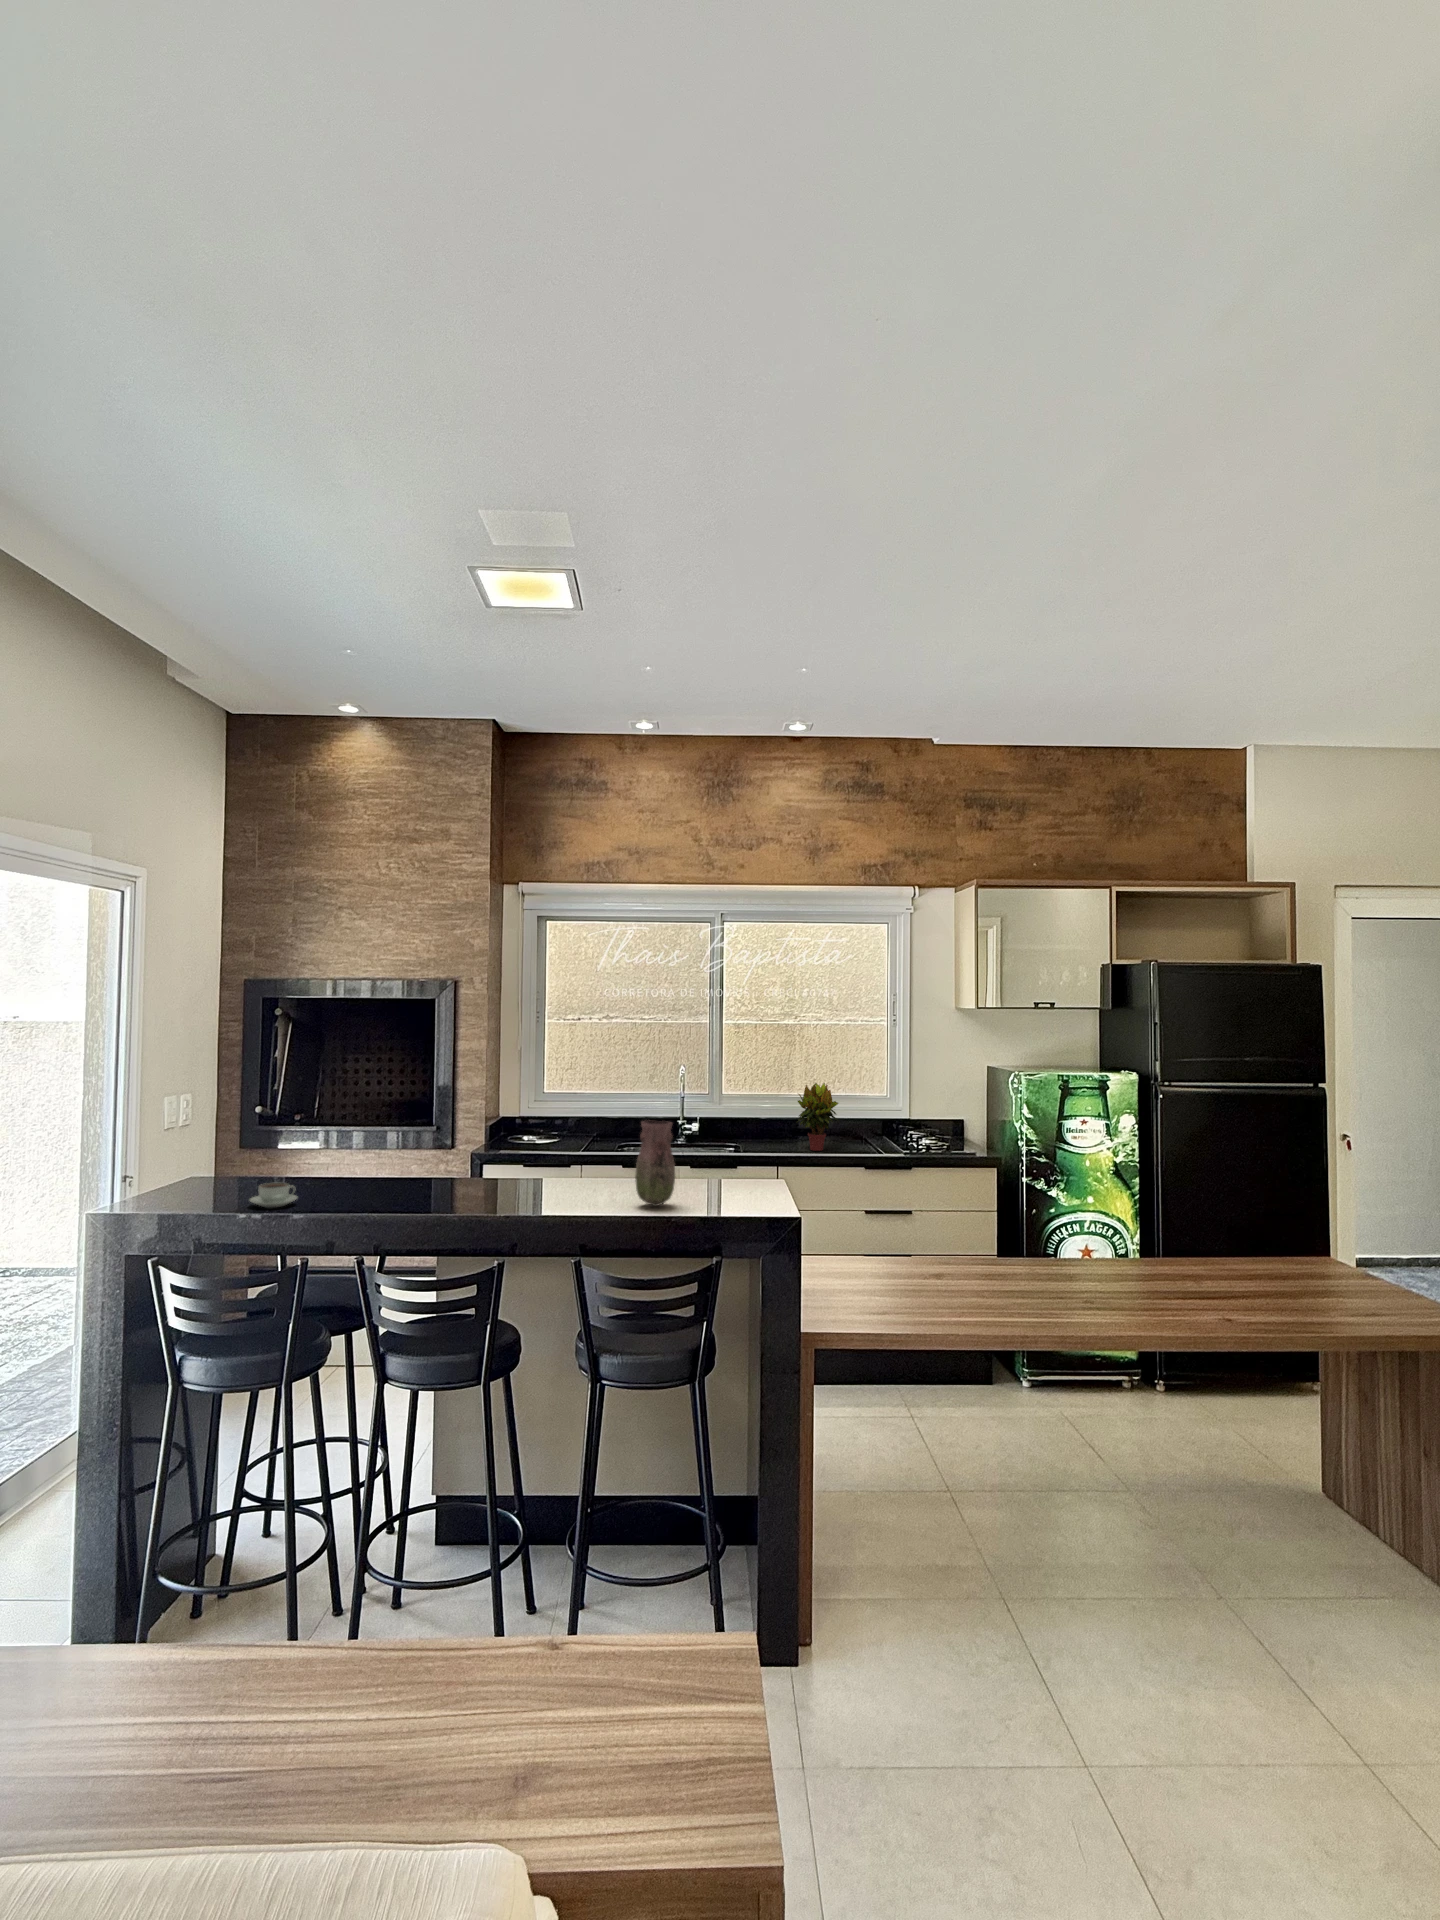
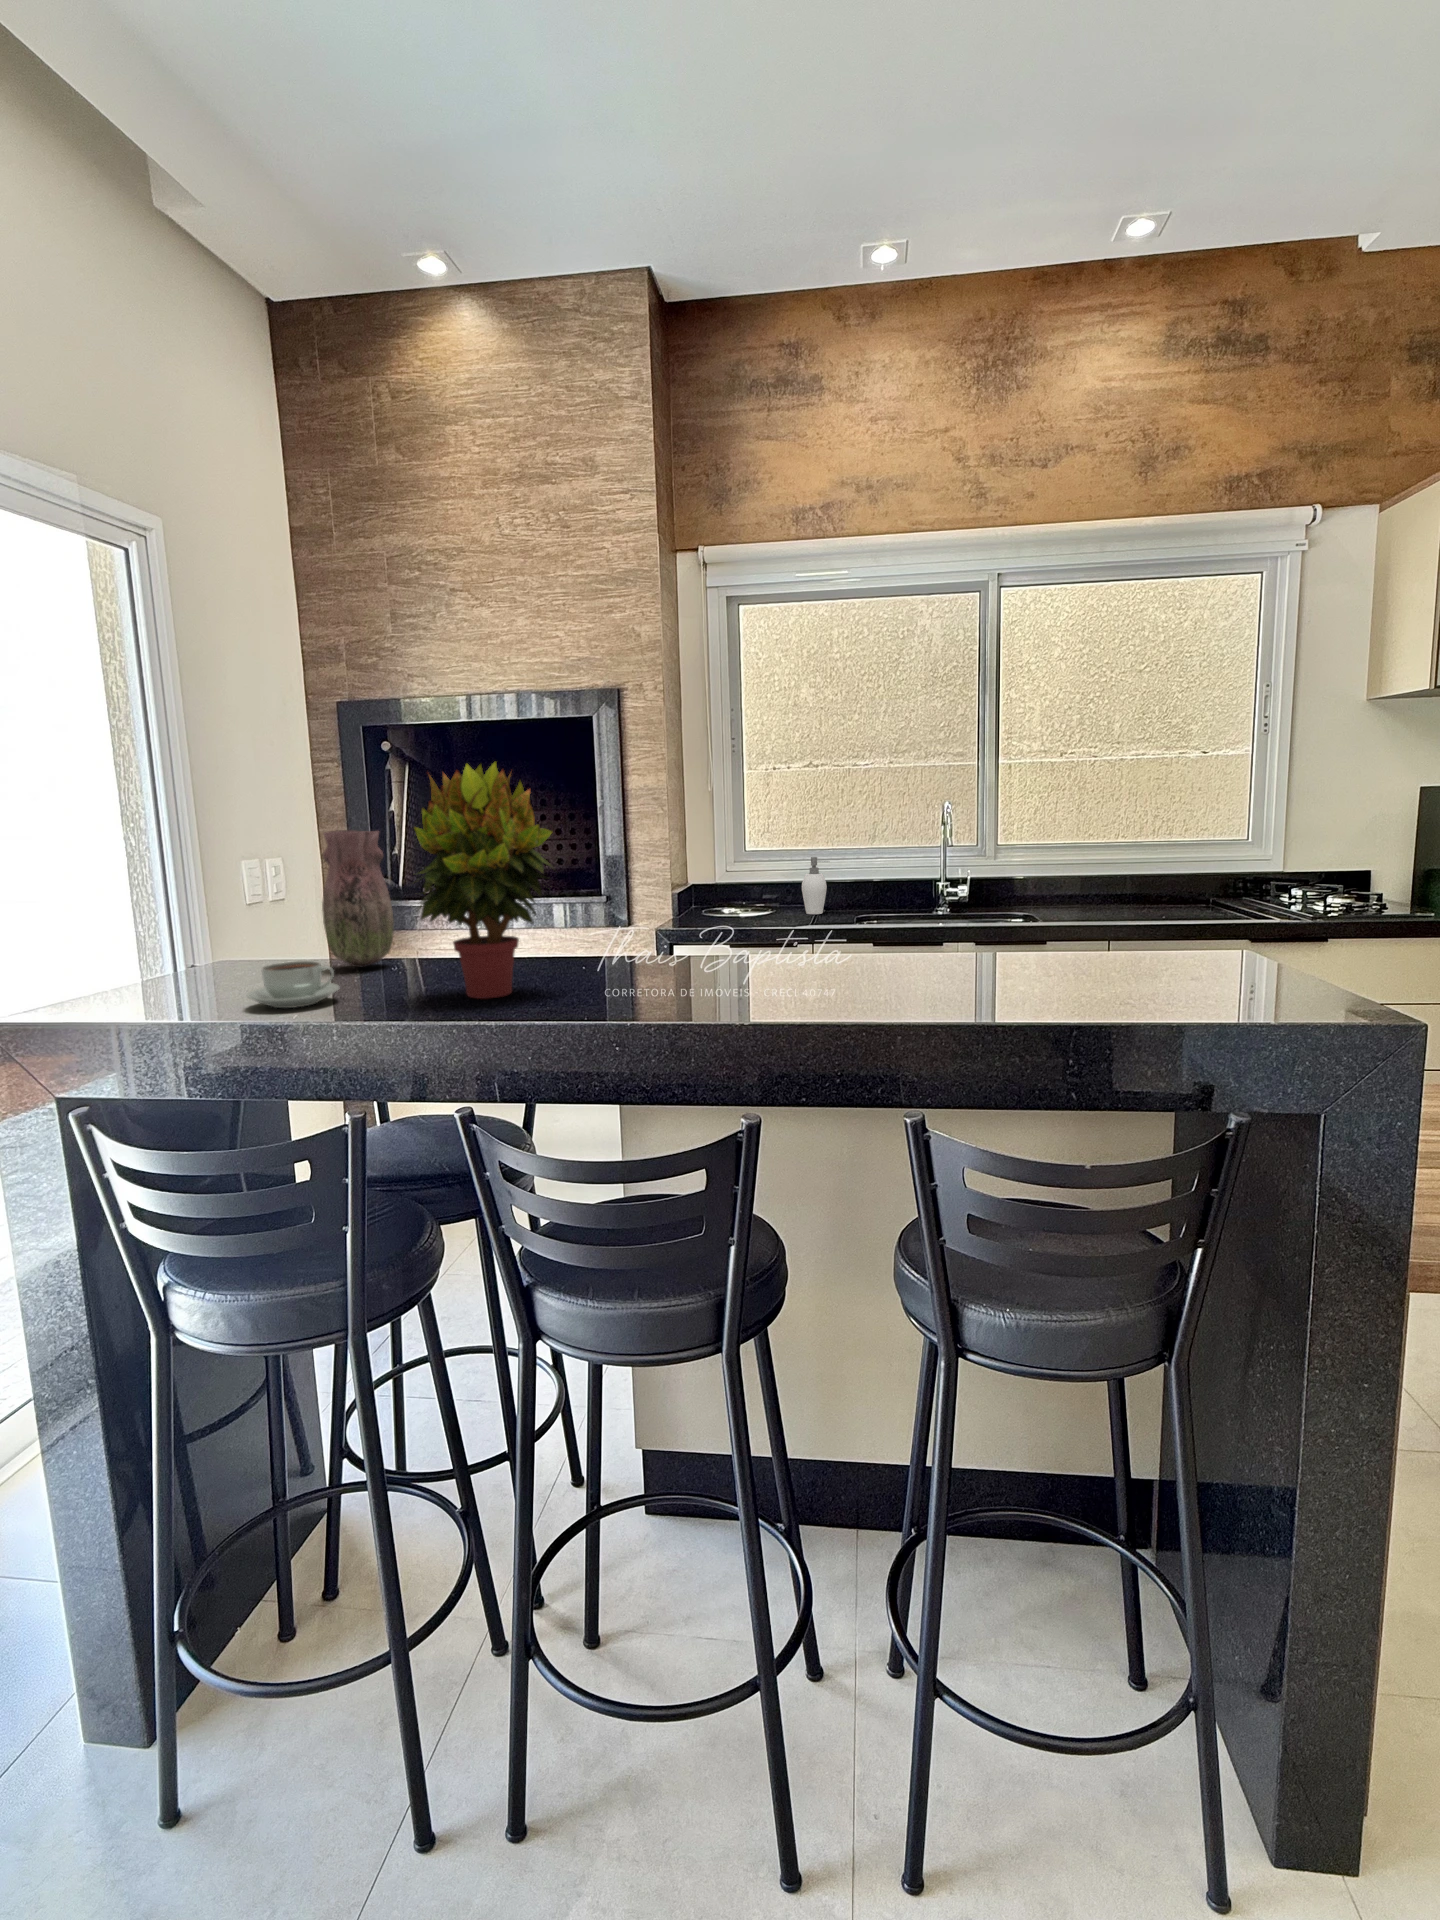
potted plant: present [798,1083,839,1151] -> present [414,761,553,999]
soap dispenser: none [581,1100,601,1142] -> present [802,857,829,914]
vase: present [635,1120,675,1206] -> present [322,830,394,968]

